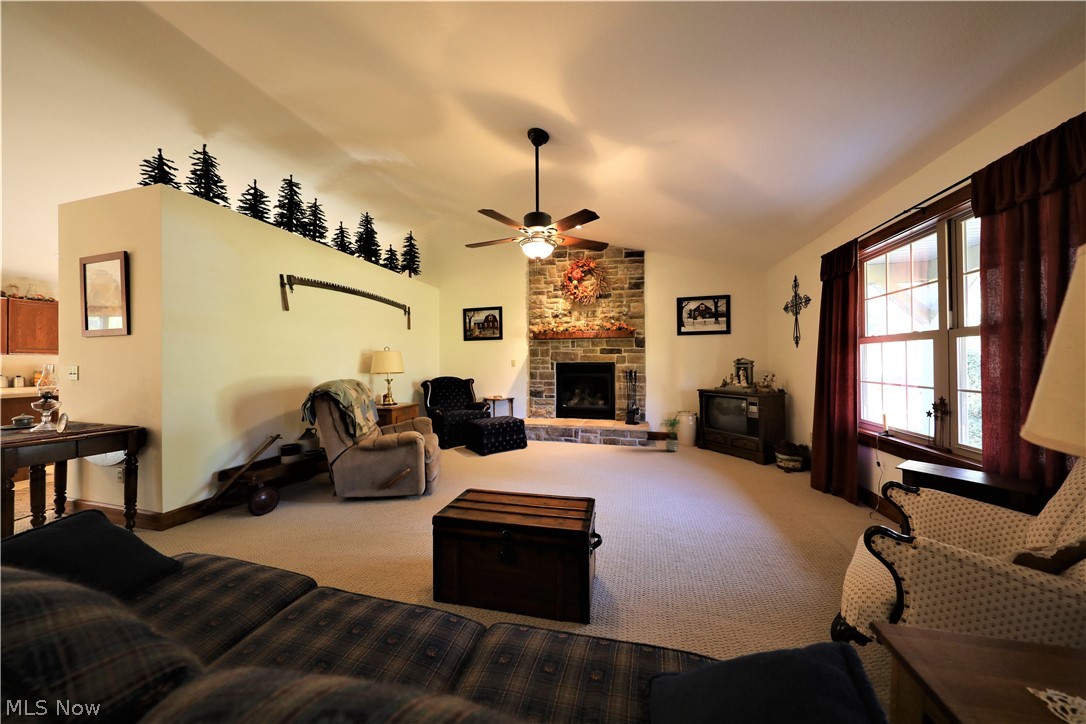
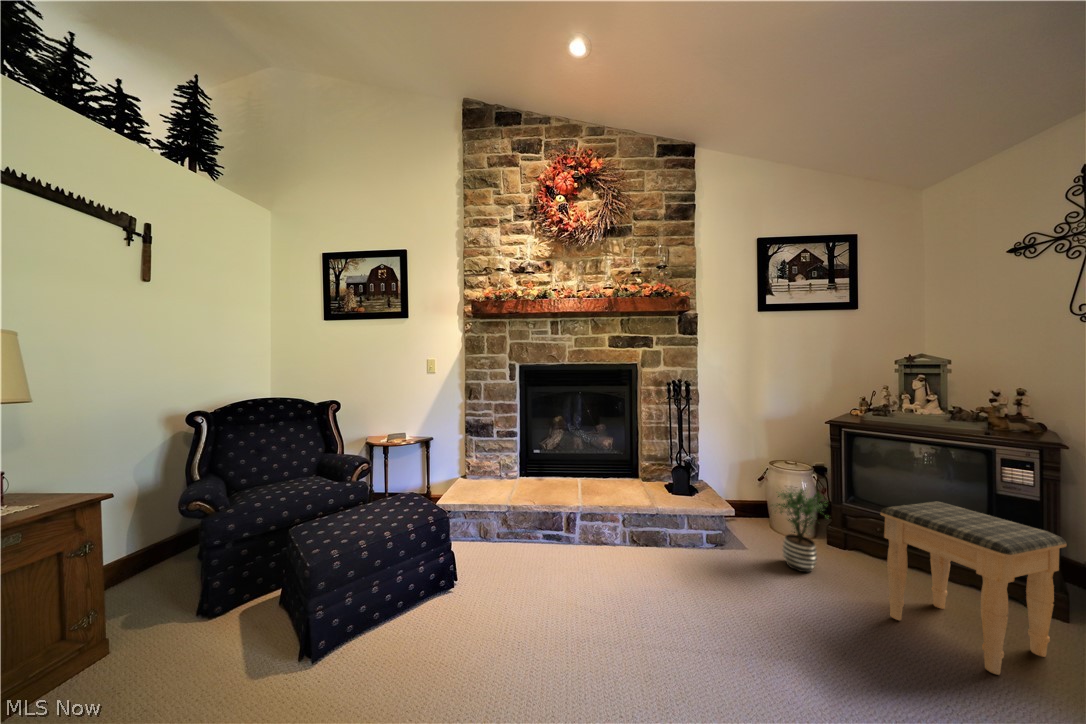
footstool: none [686,418,737,468] -> present [881,502,1066,675]

